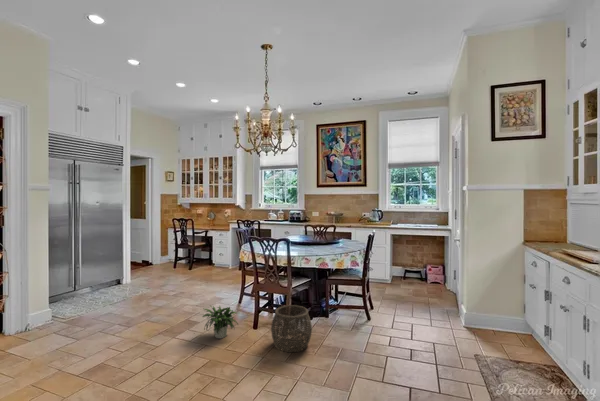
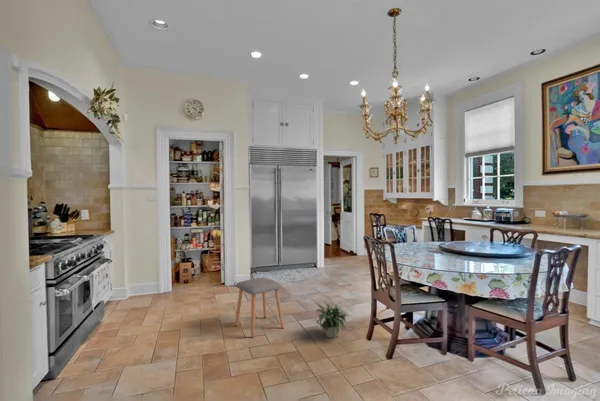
stool: none [99,296,165,368] -> present [235,277,284,338]
woven basket: present [271,305,312,352] -> none [359,323,411,383]

